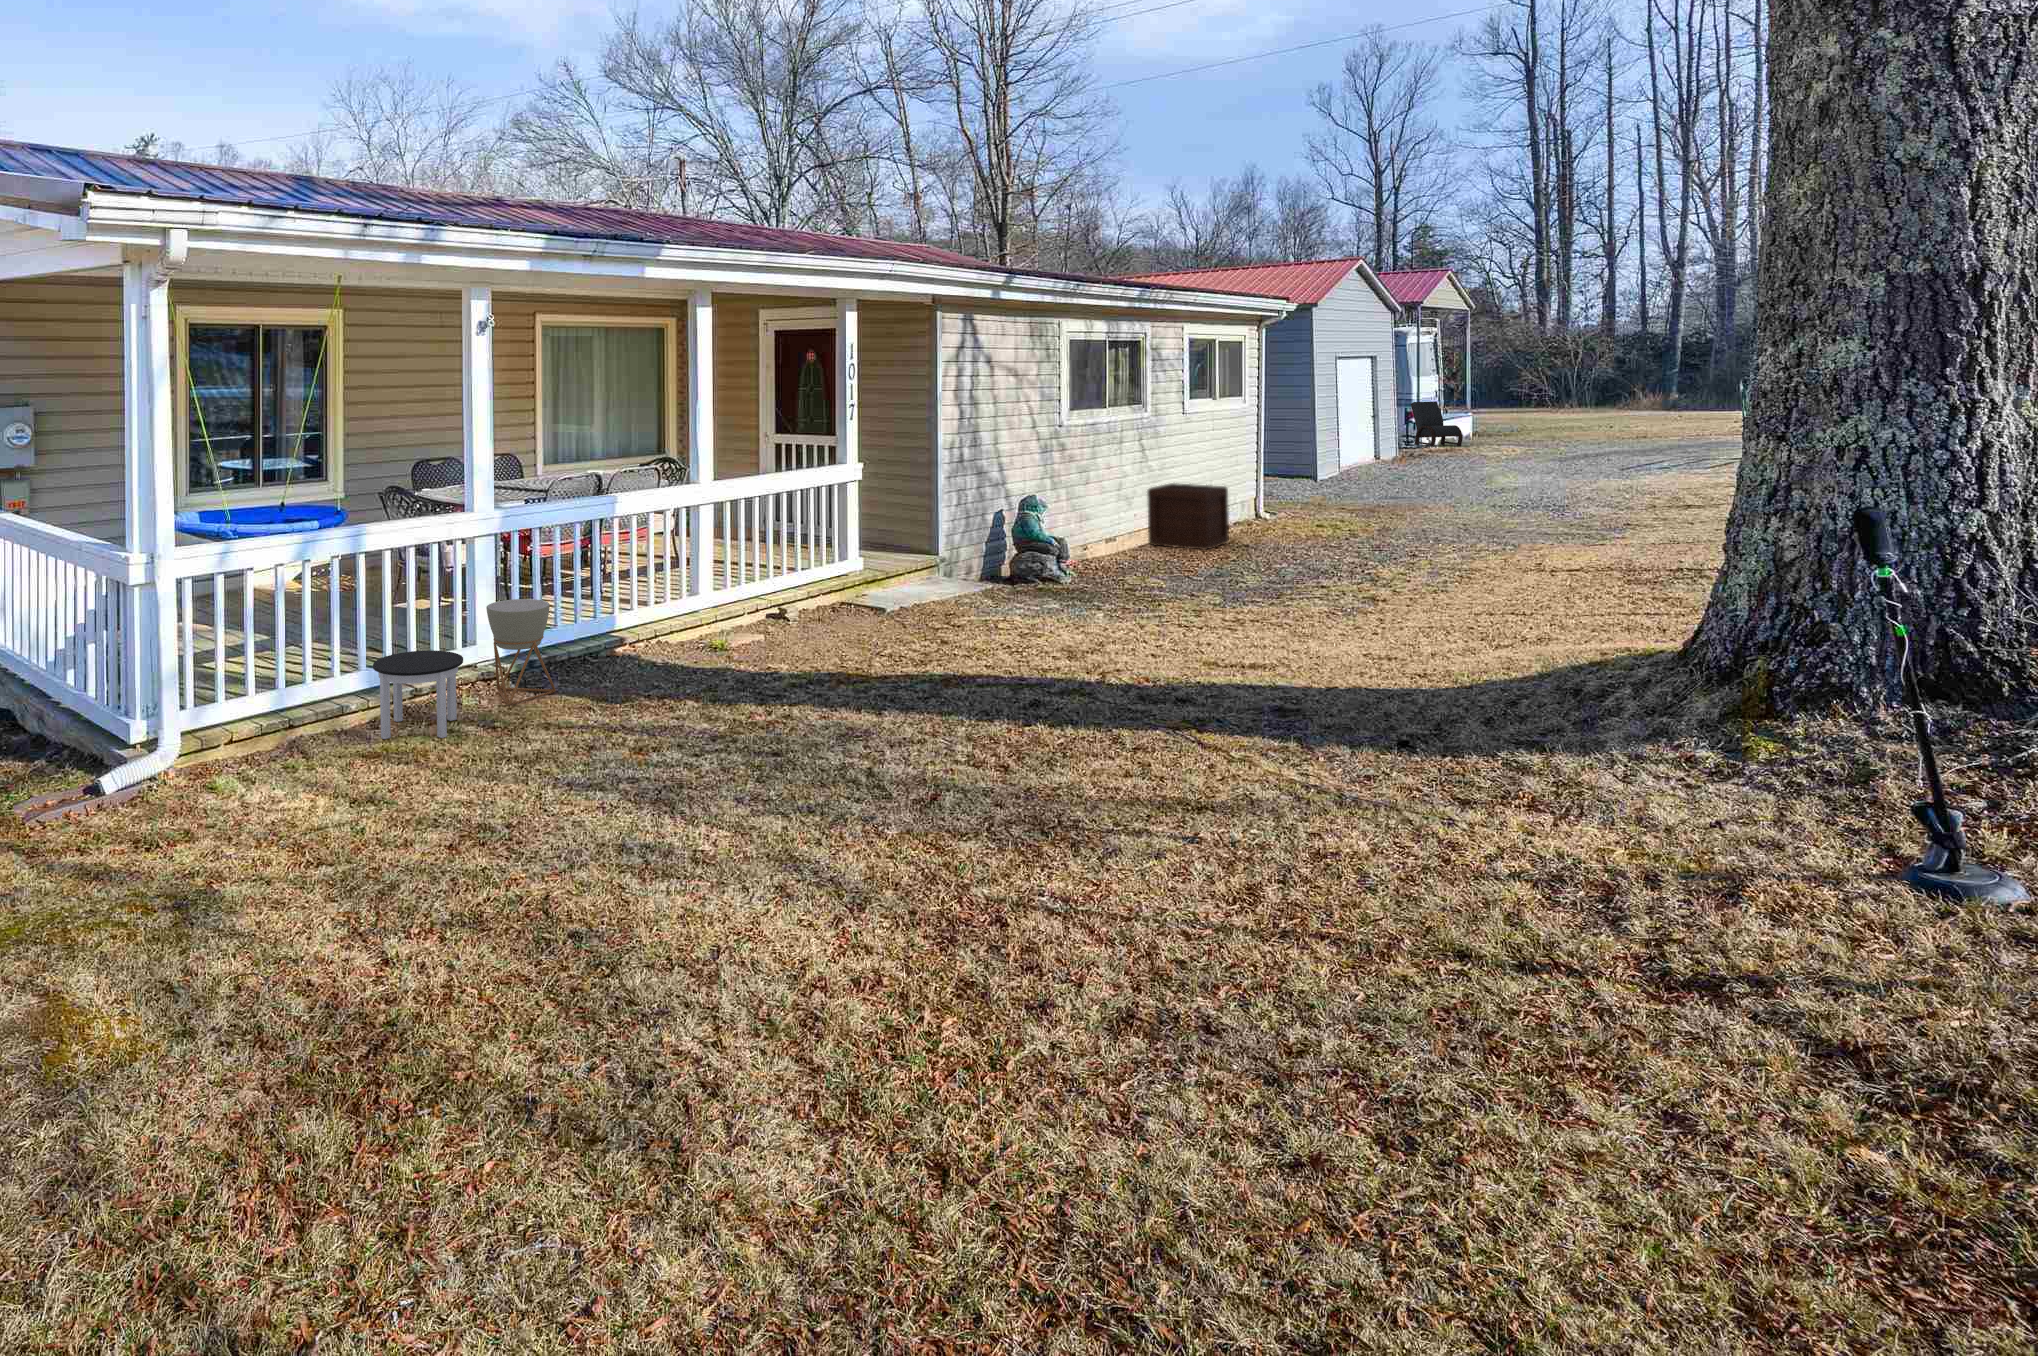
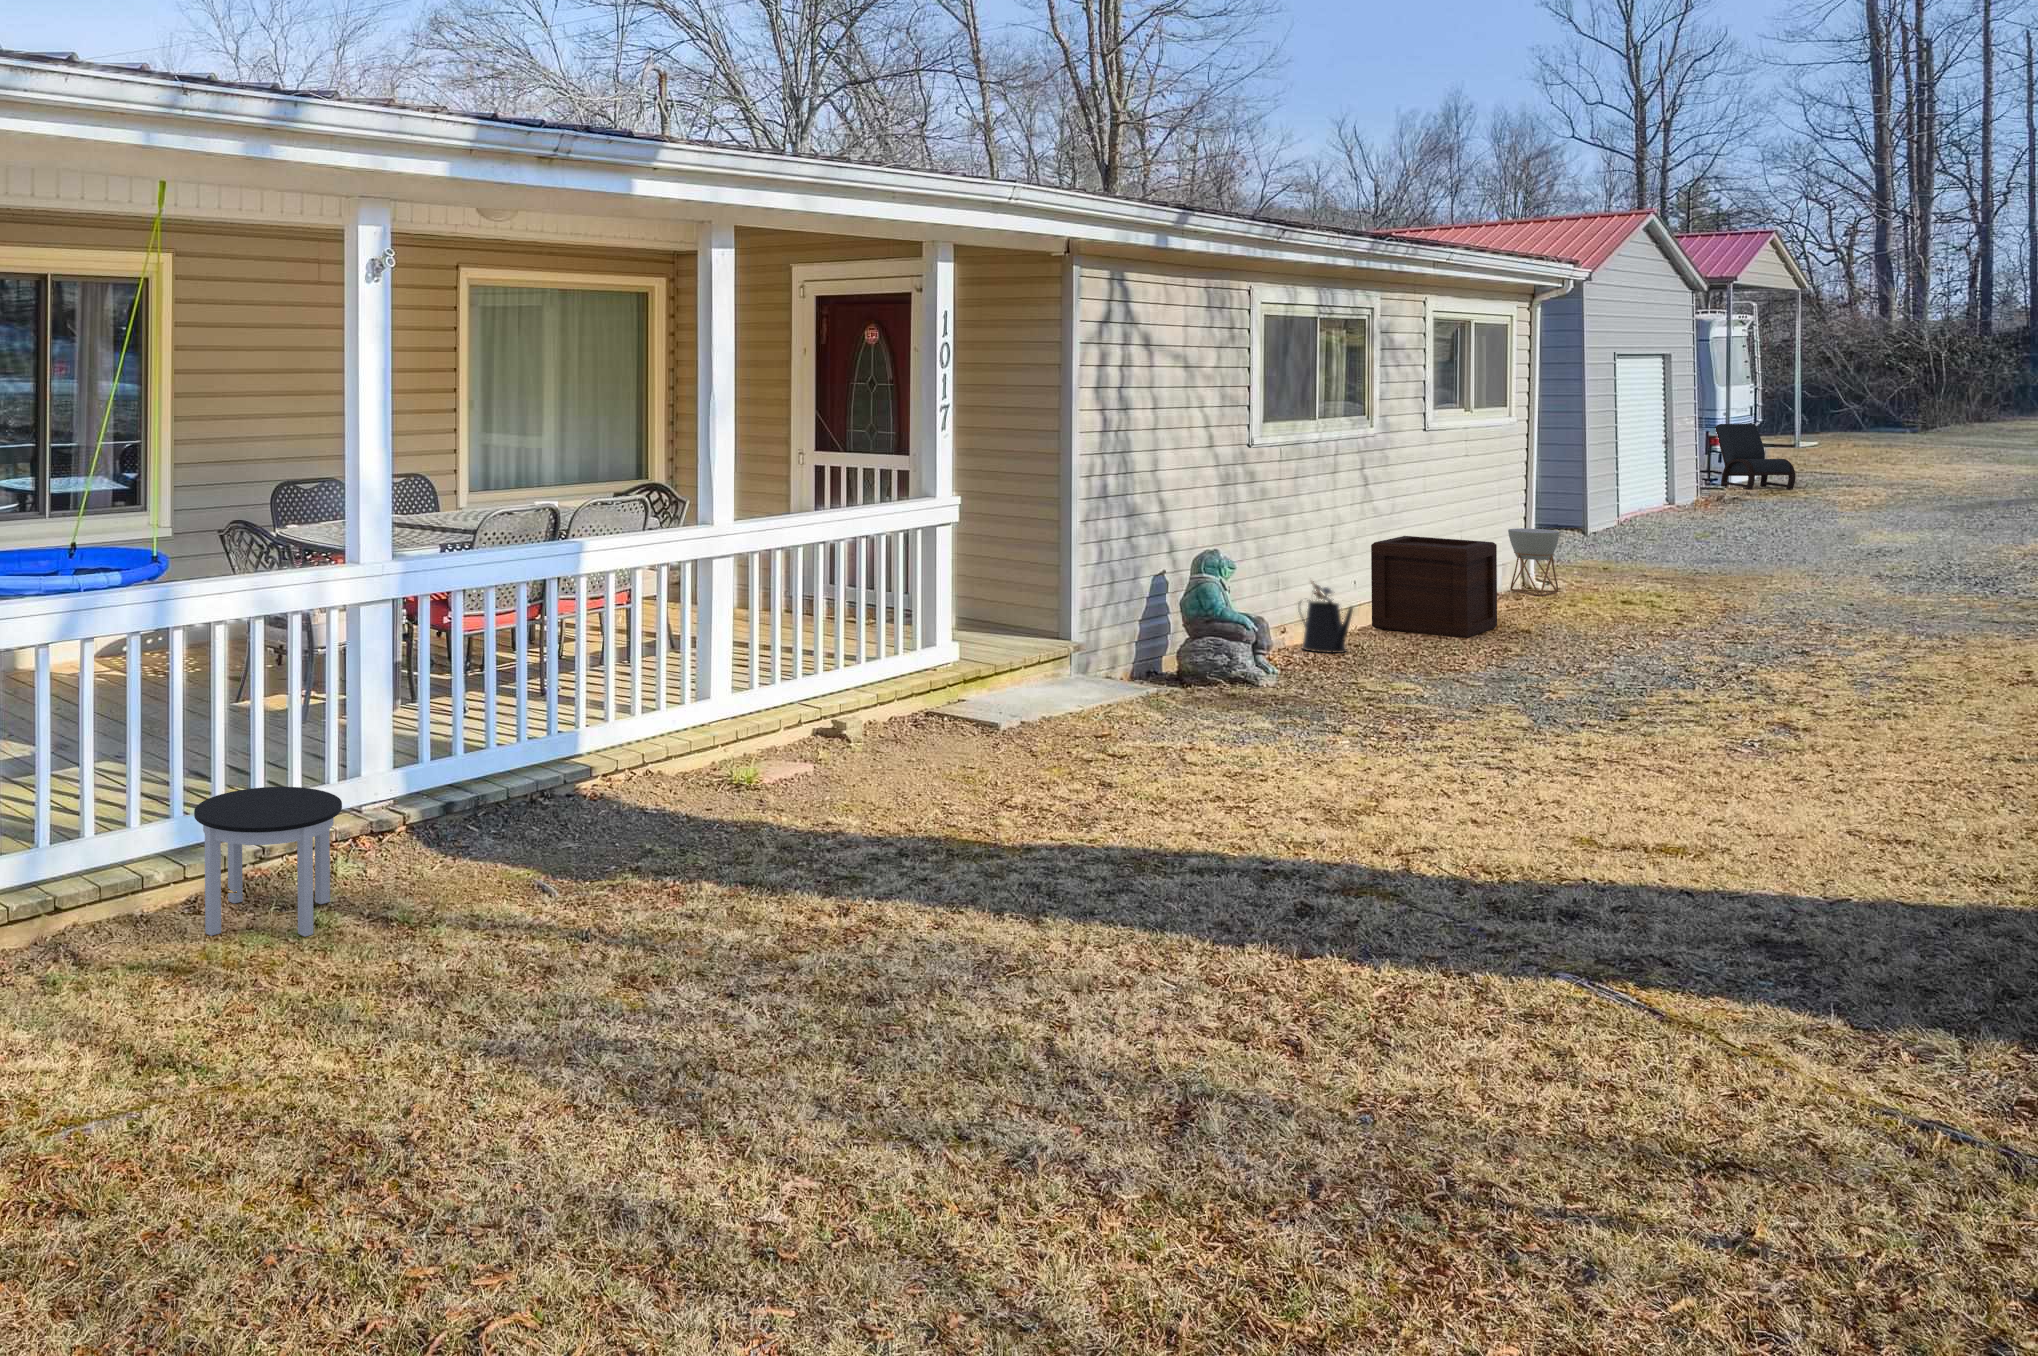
watering can: none [1096,512,1130,561] -> present [1300,581,1353,653]
planter: present [486,599,556,706] -> present [1508,528,1559,596]

